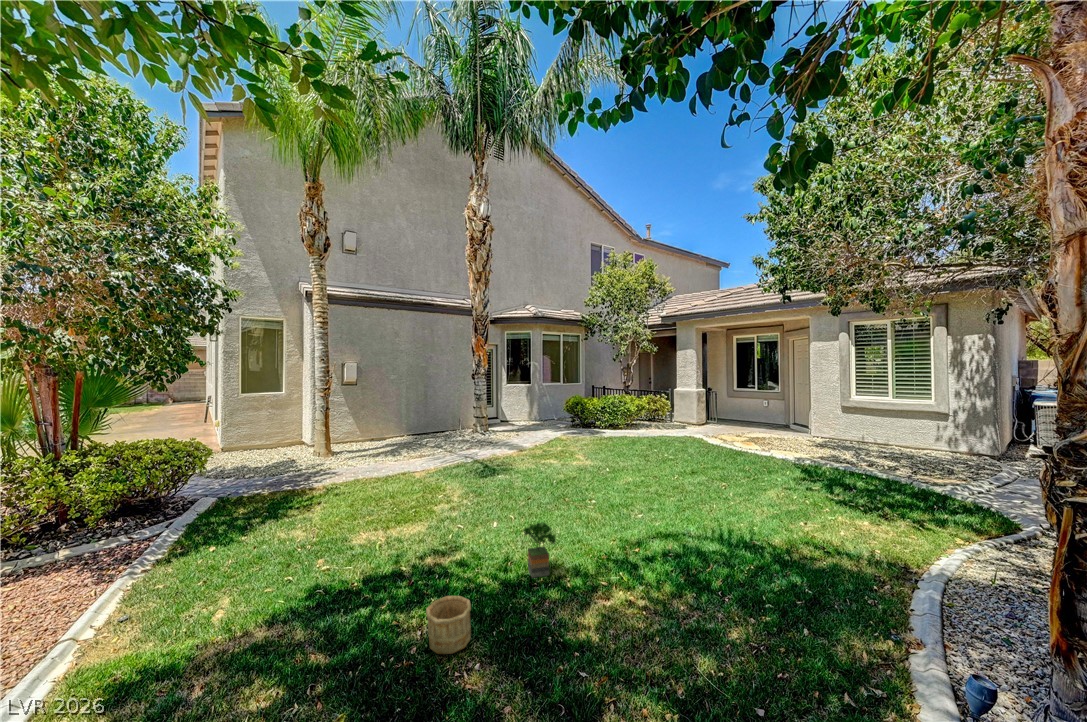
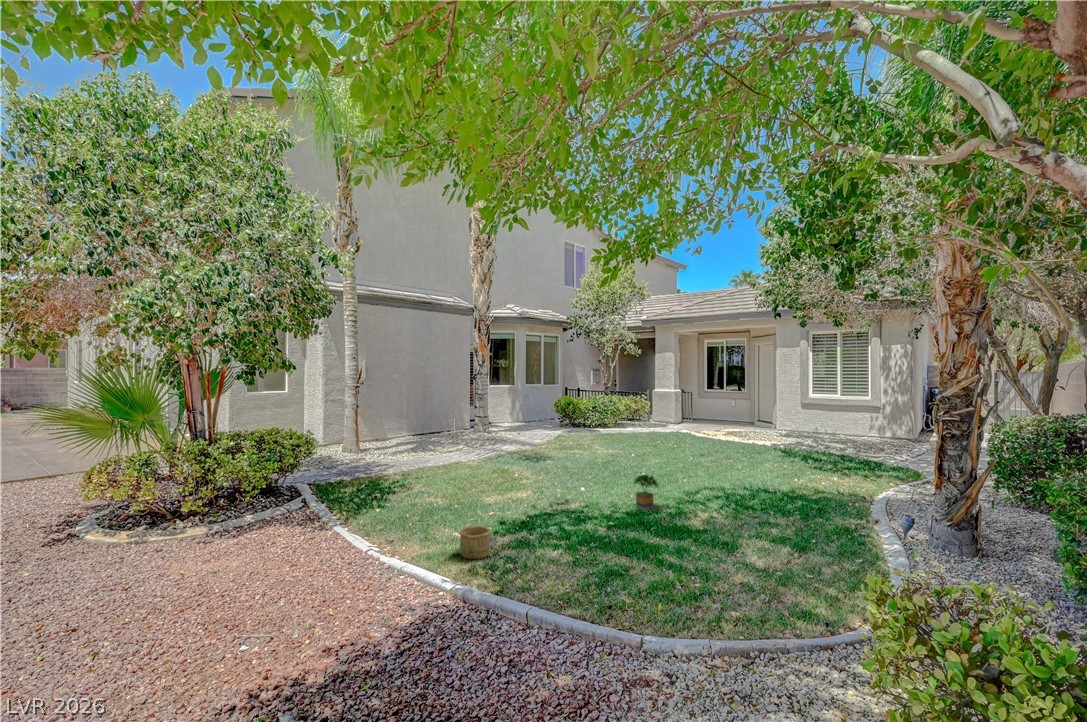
wooden bucket: present [426,596,471,654] -> present [459,526,490,559]

